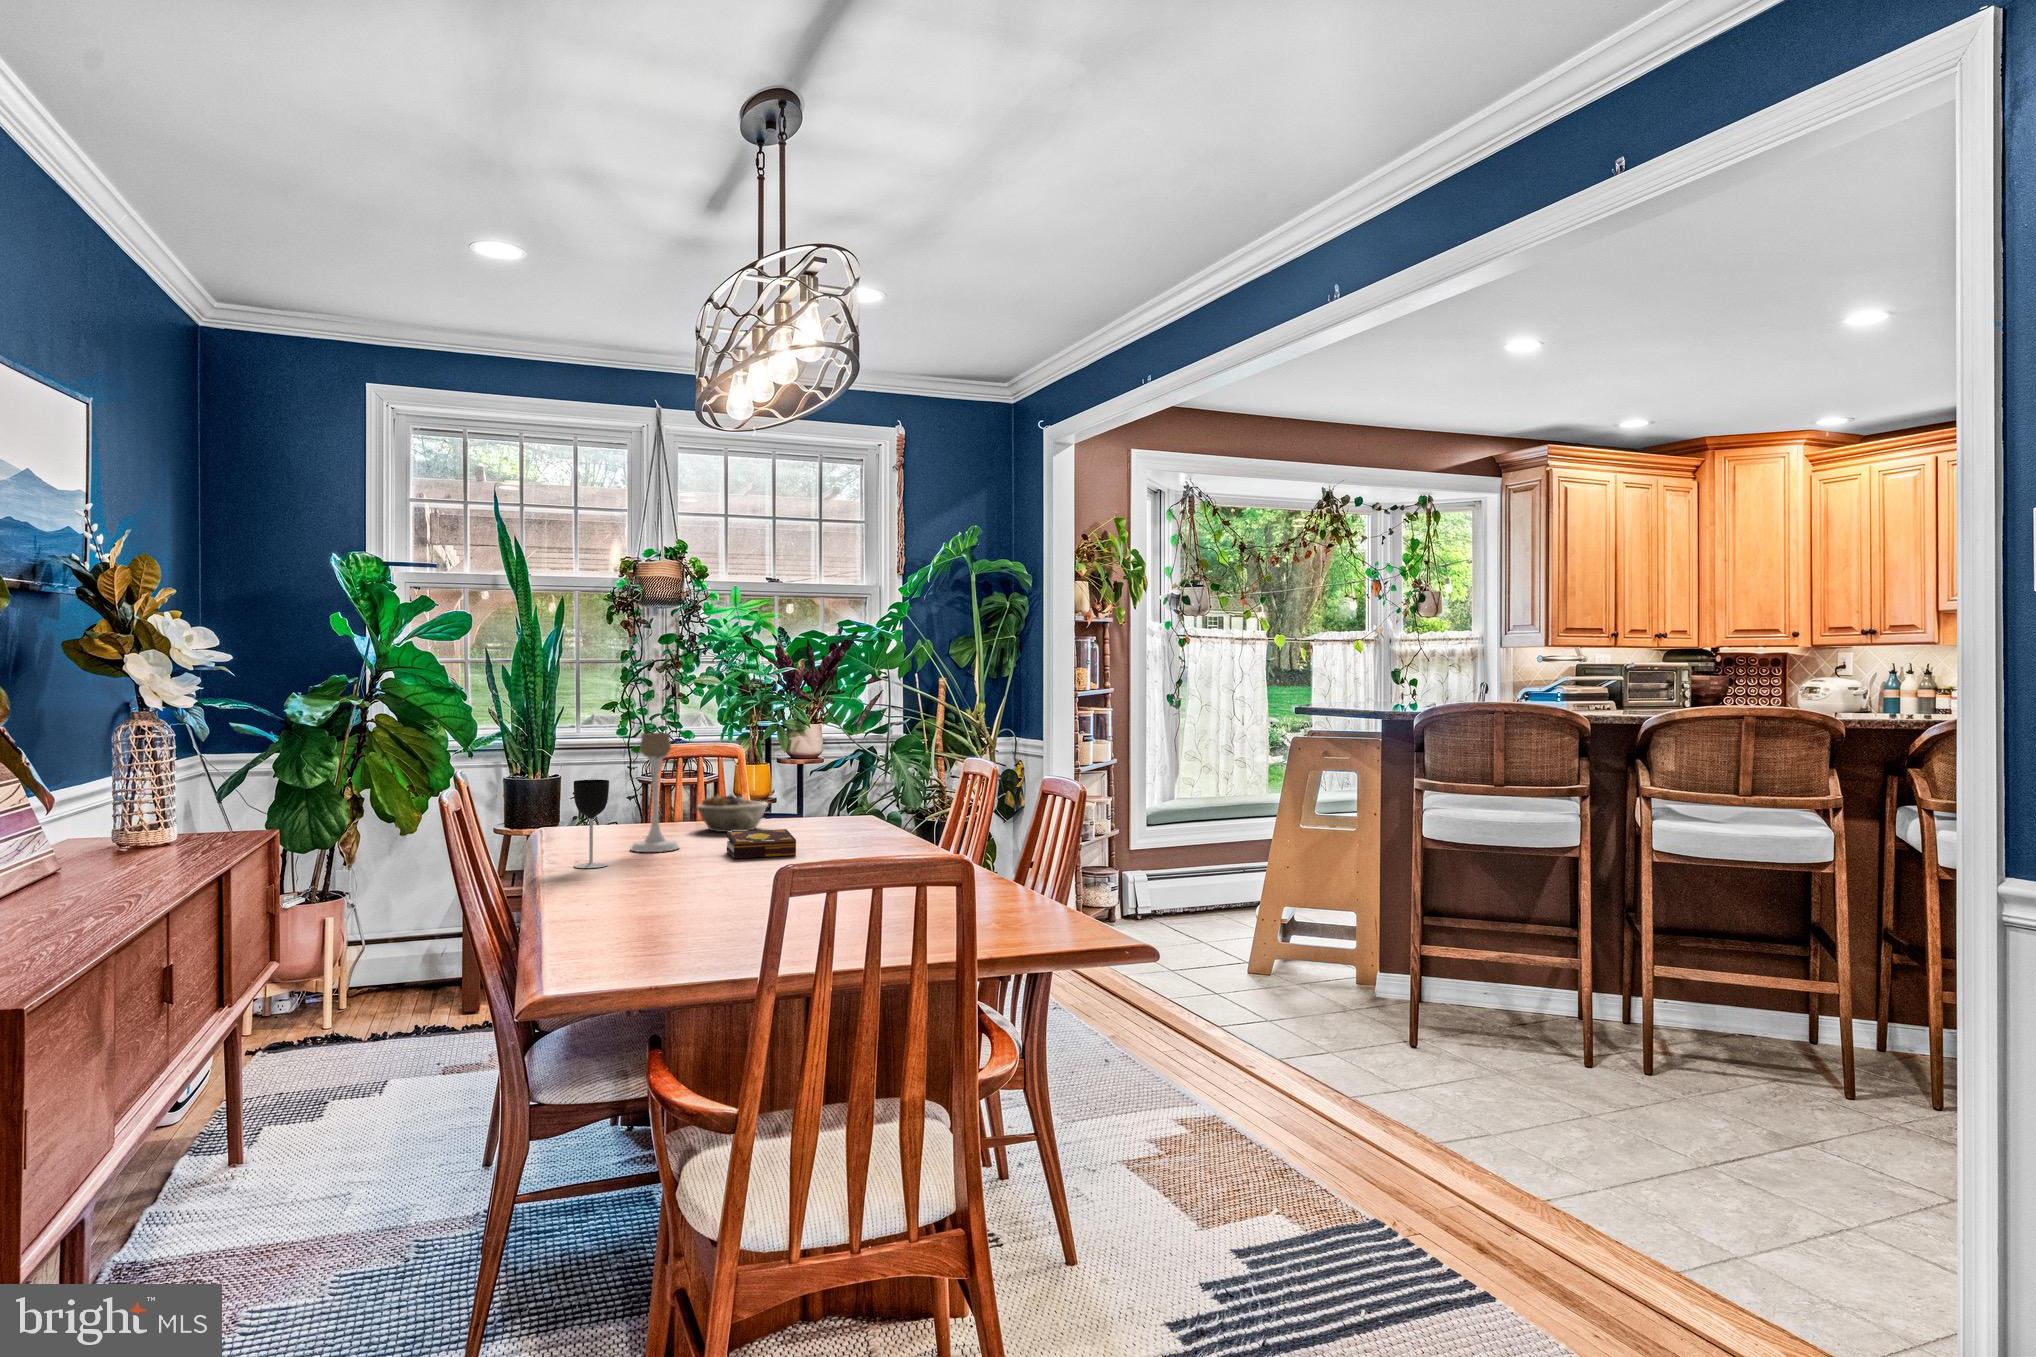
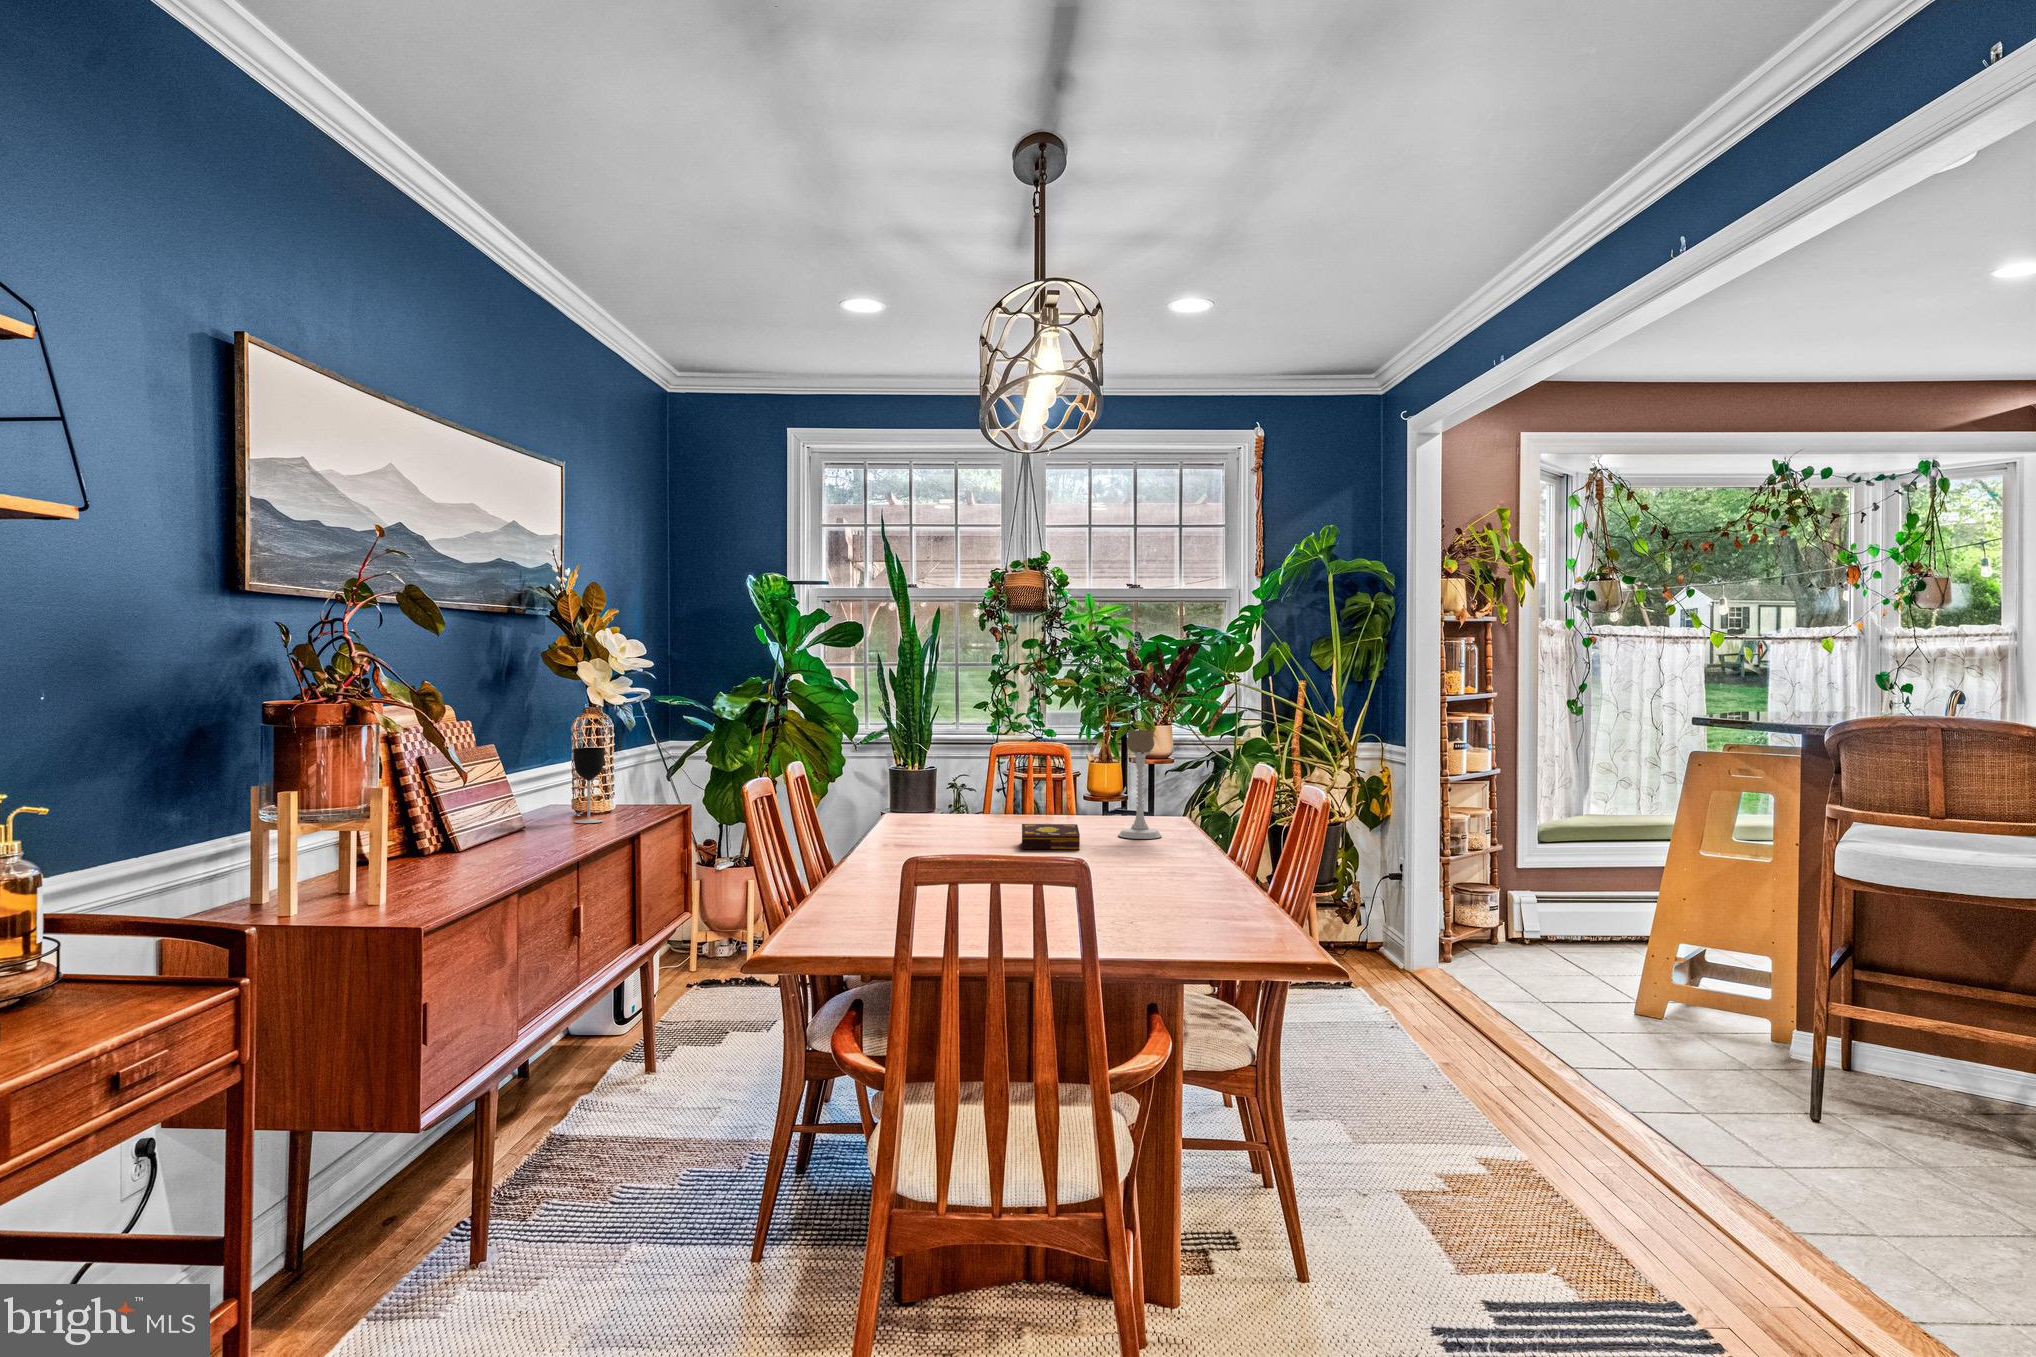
candle holder: present [631,732,679,852] -> present [1118,730,1162,839]
wine glass: present [574,780,609,868] -> present [573,747,605,823]
succulent planter: present [697,795,768,832] -> none [1014,789,1079,825]

